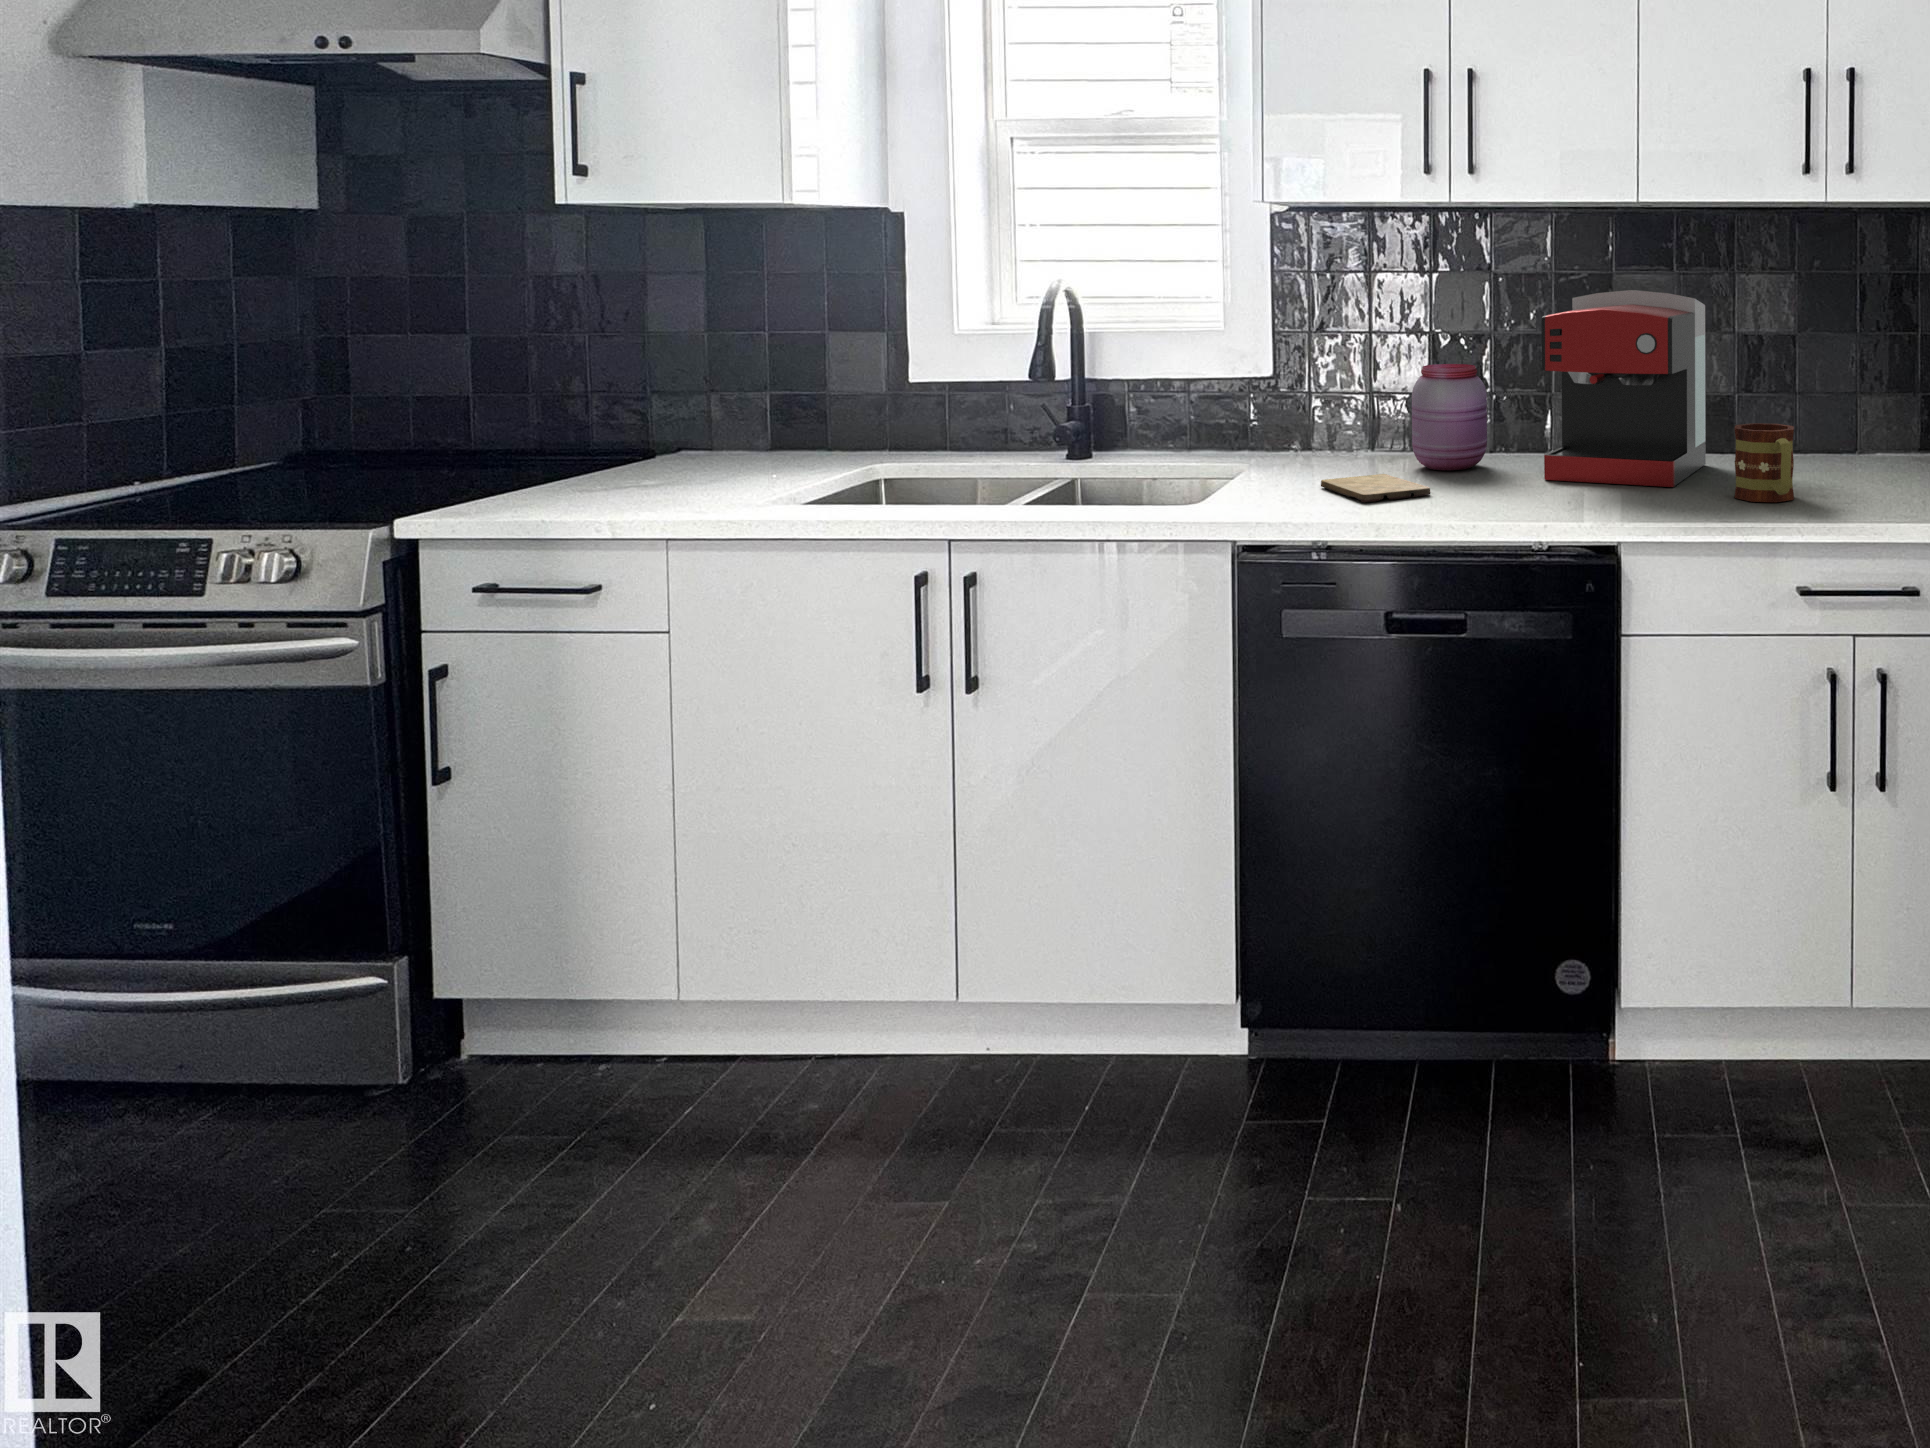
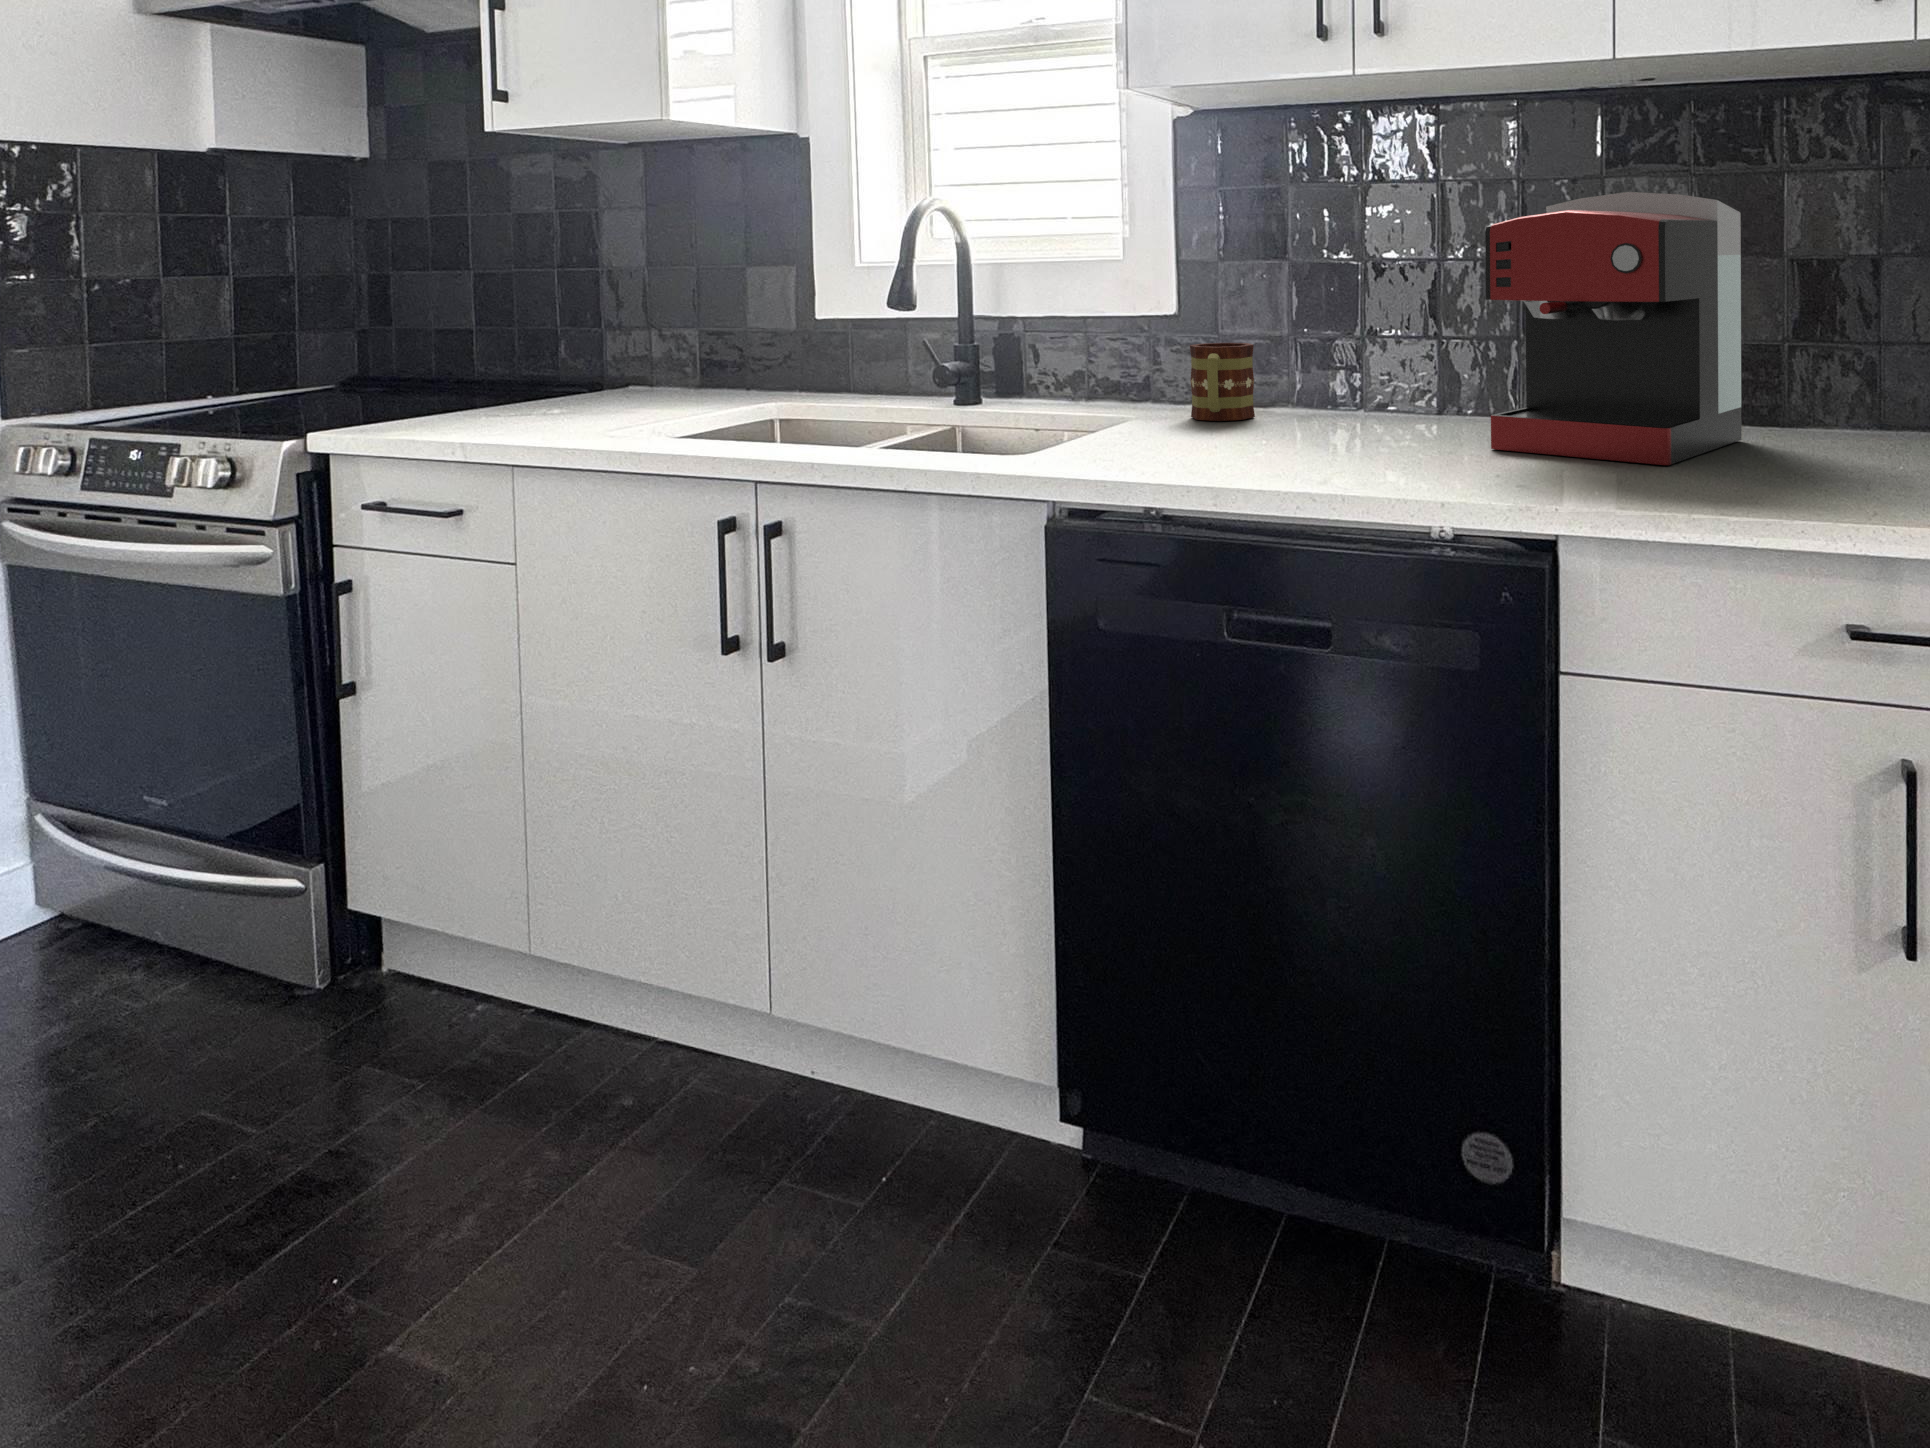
jar: present [1412,364,1487,470] -> none [1332,297,1431,434]
mug: present [1735,423,1794,502] -> present [1190,343,1255,421]
cutting board: present [1321,474,1430,502] -> none [1197,433,1321,464]

